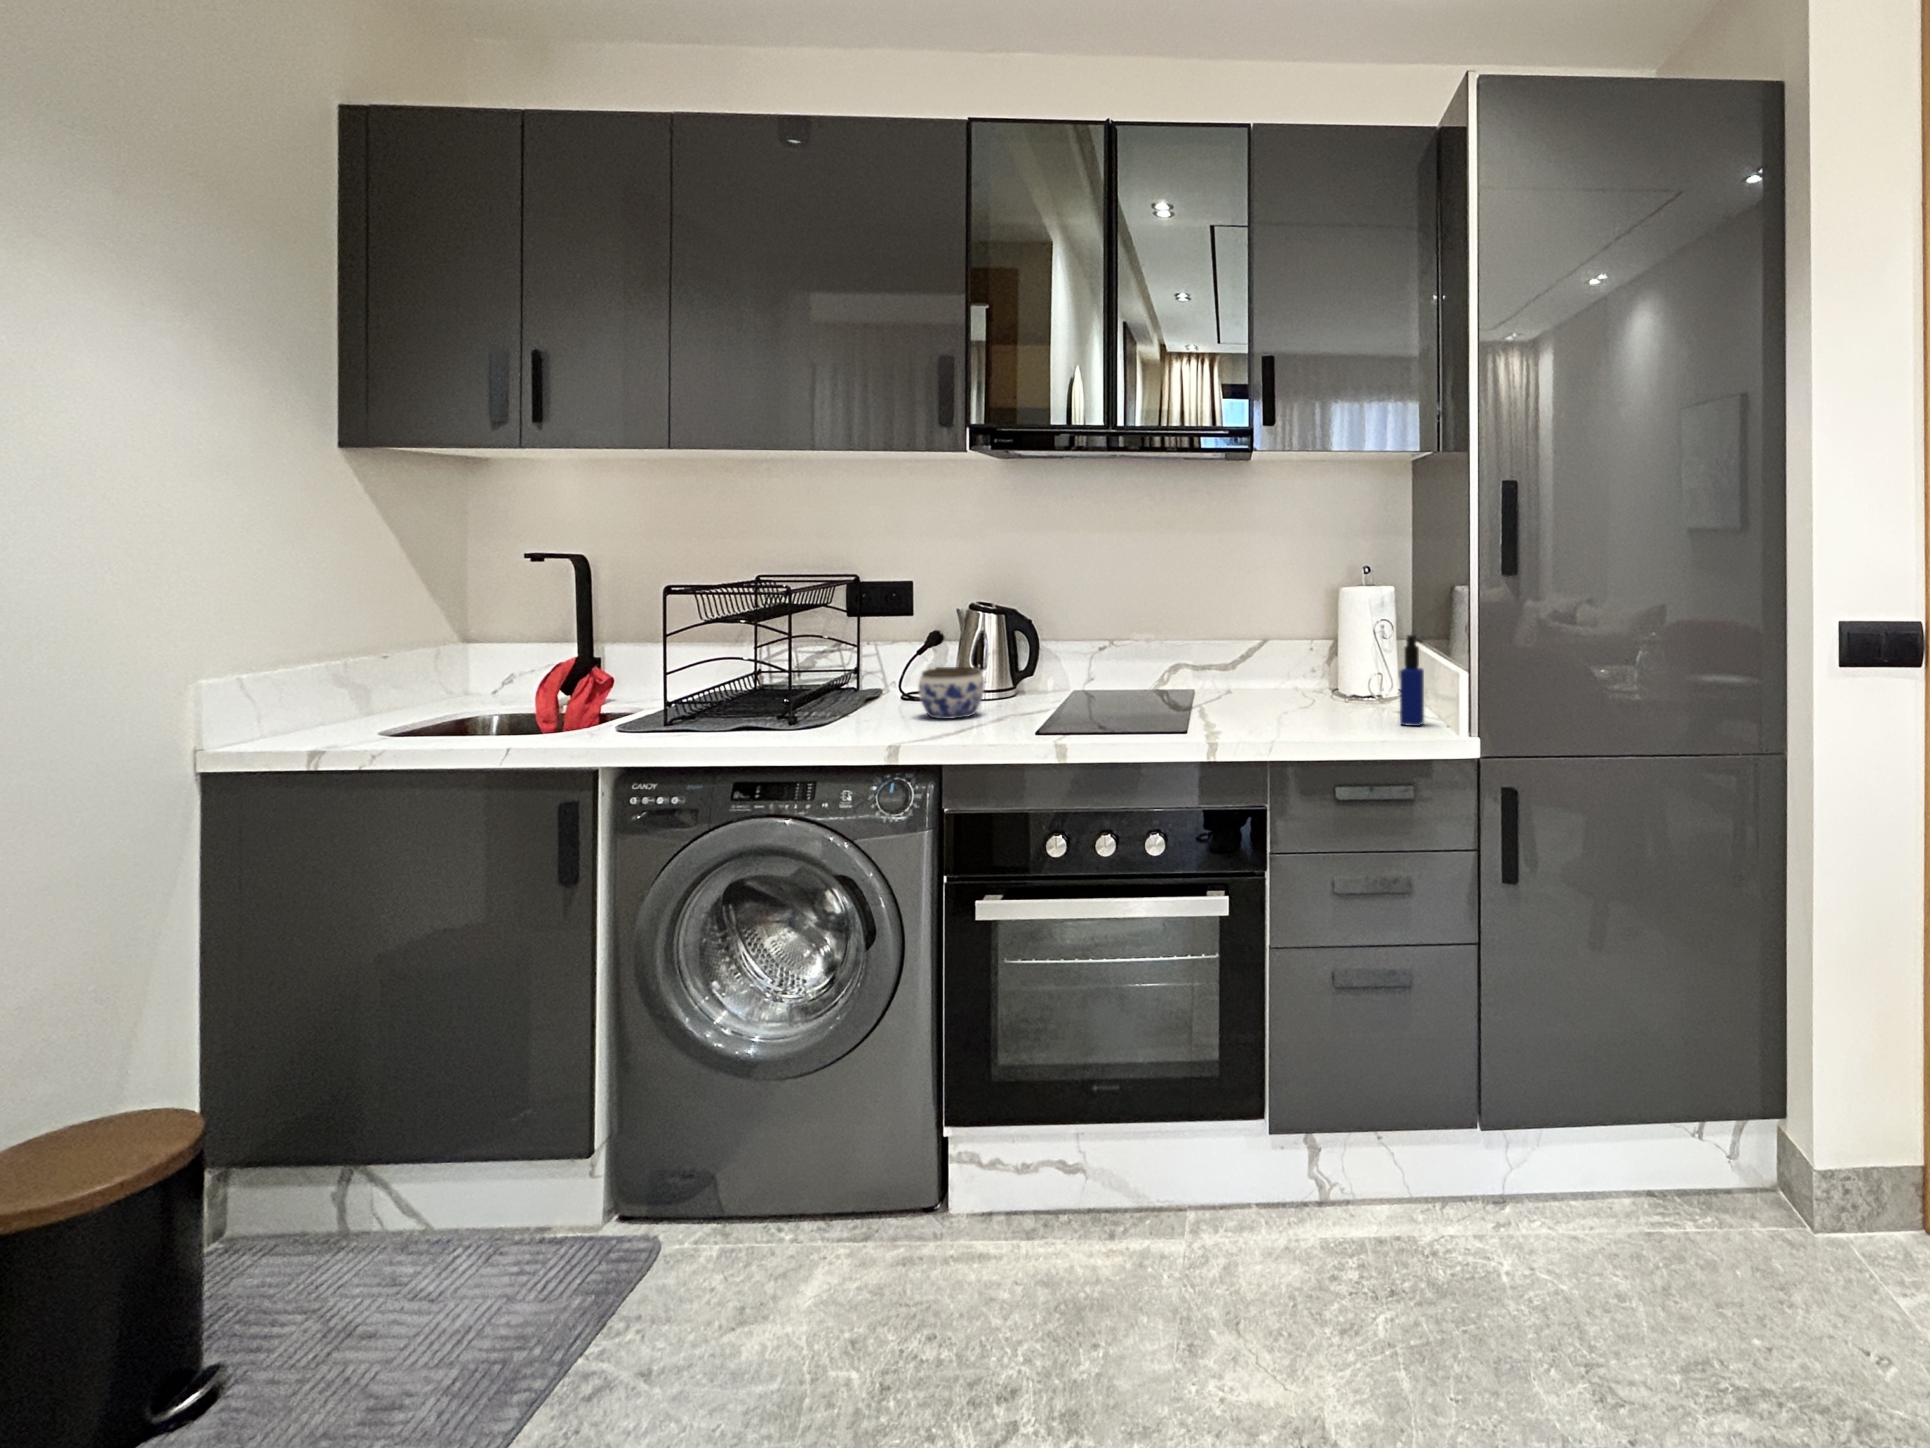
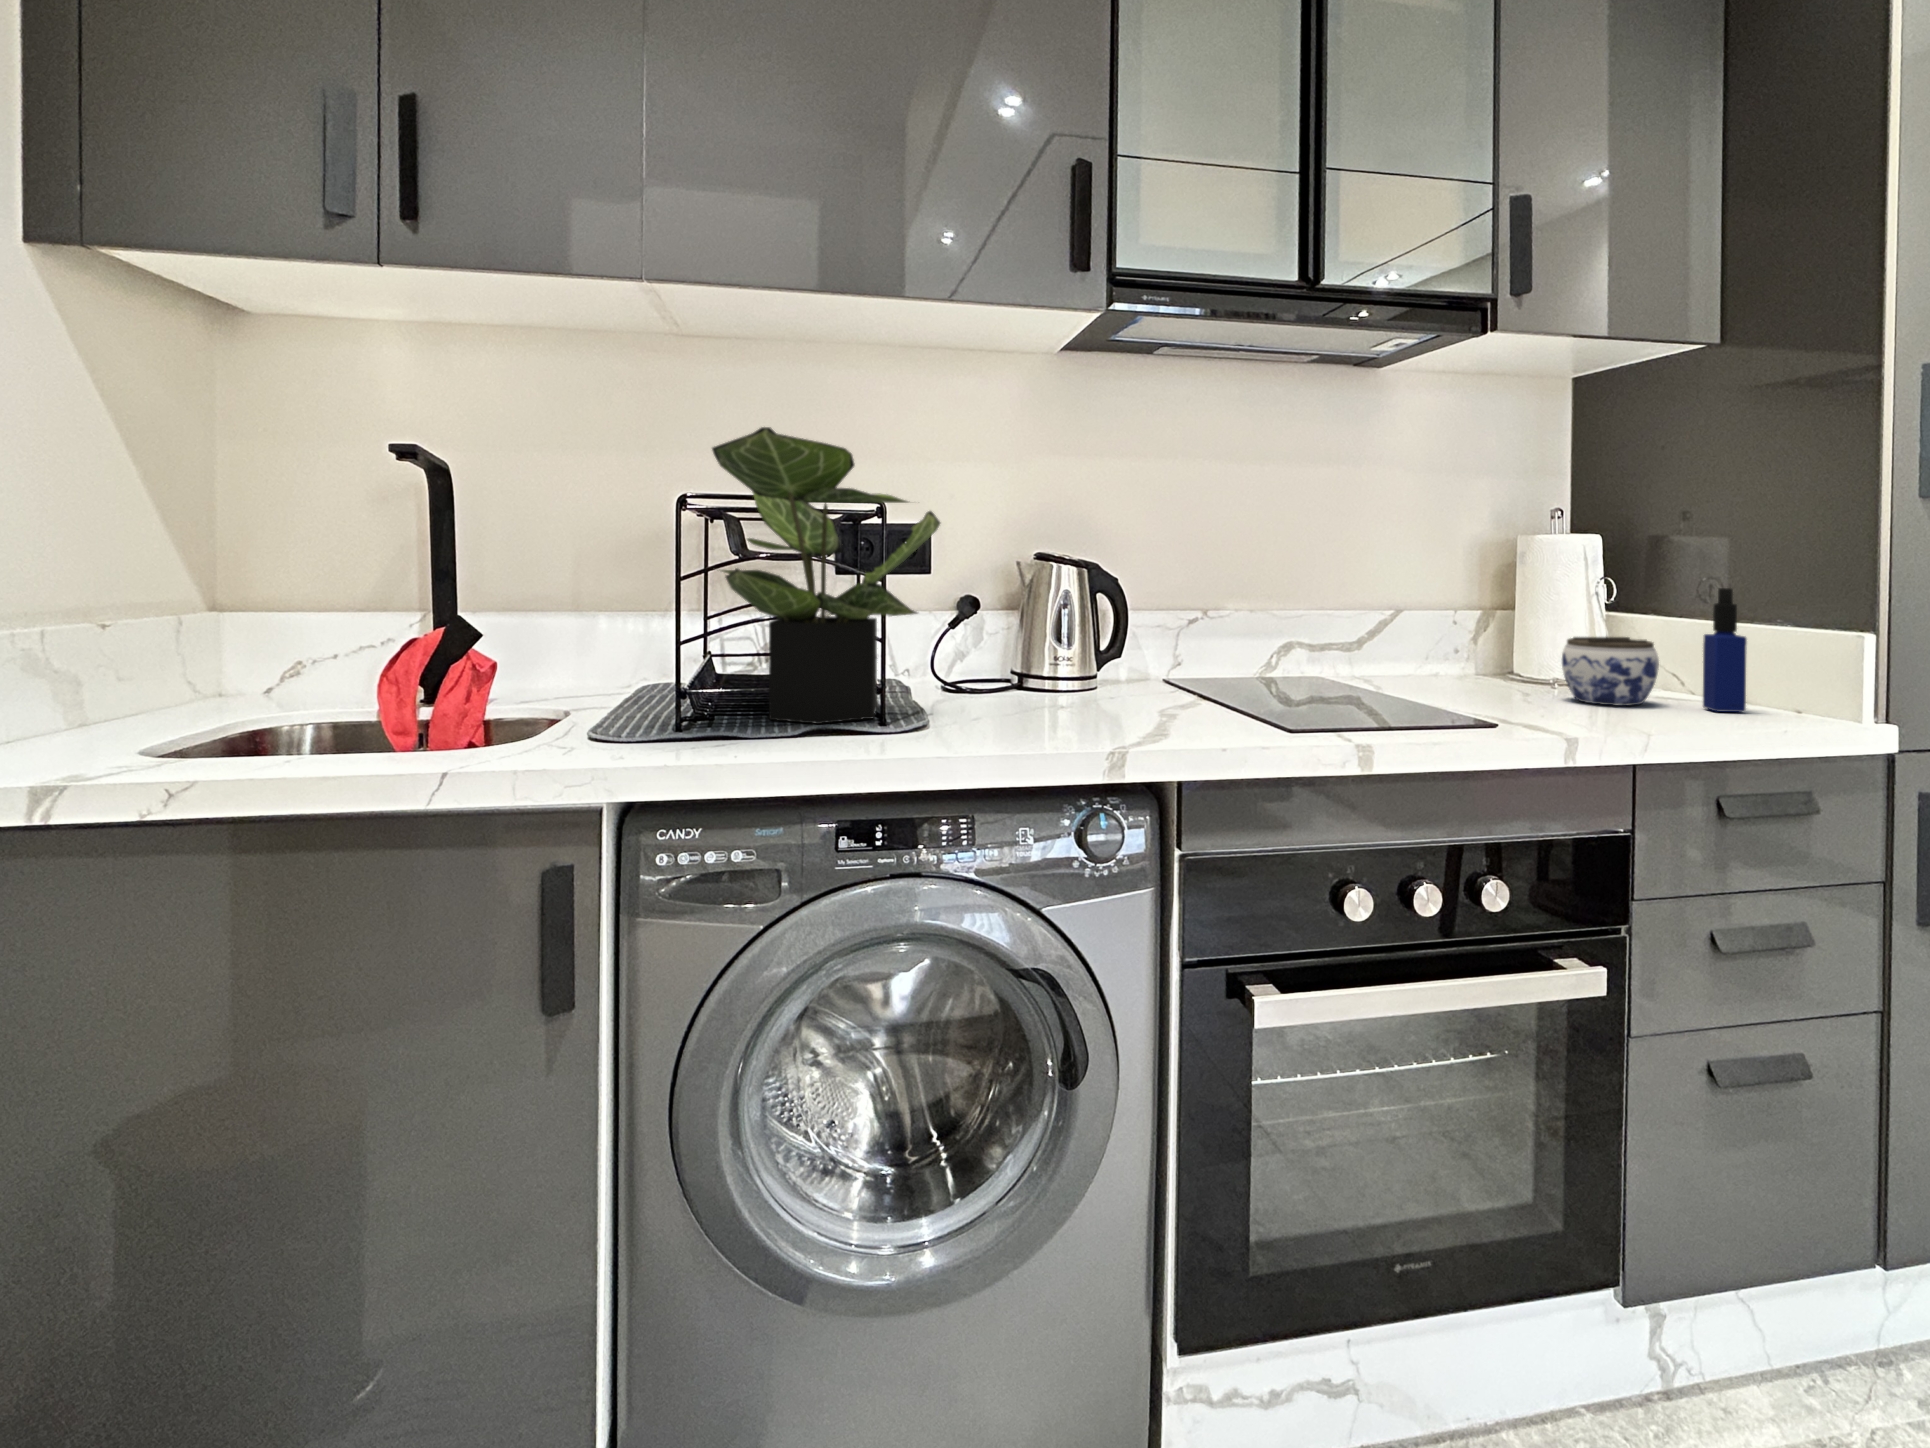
potted plant: none [697,548,862,725] -> present [712,427,940,724]
jar: present [918,667,984,719] -> present [1562,637,1659,706]

